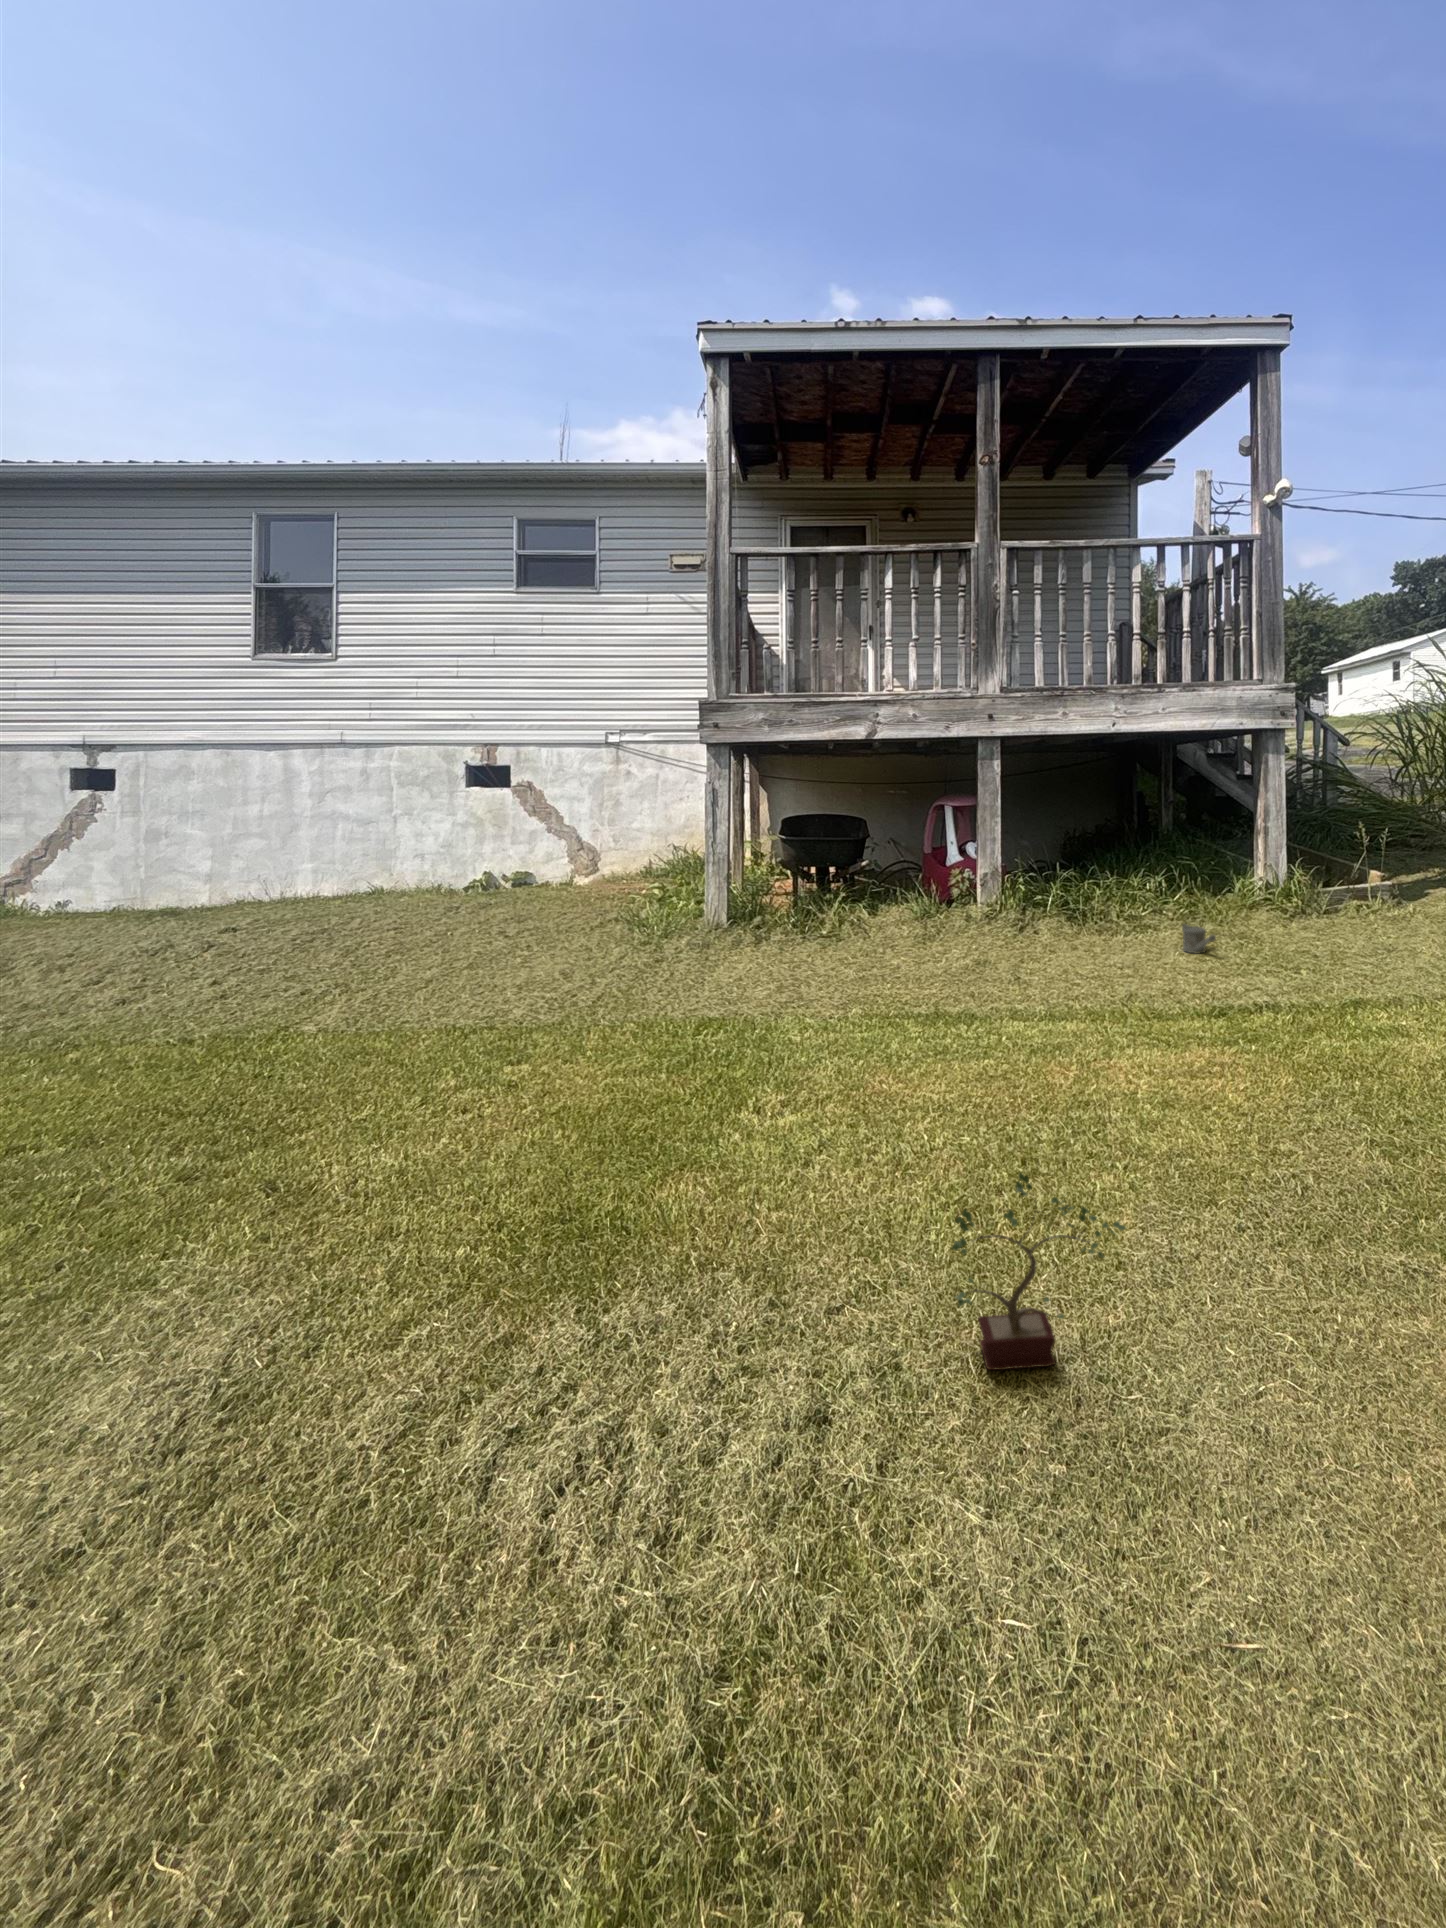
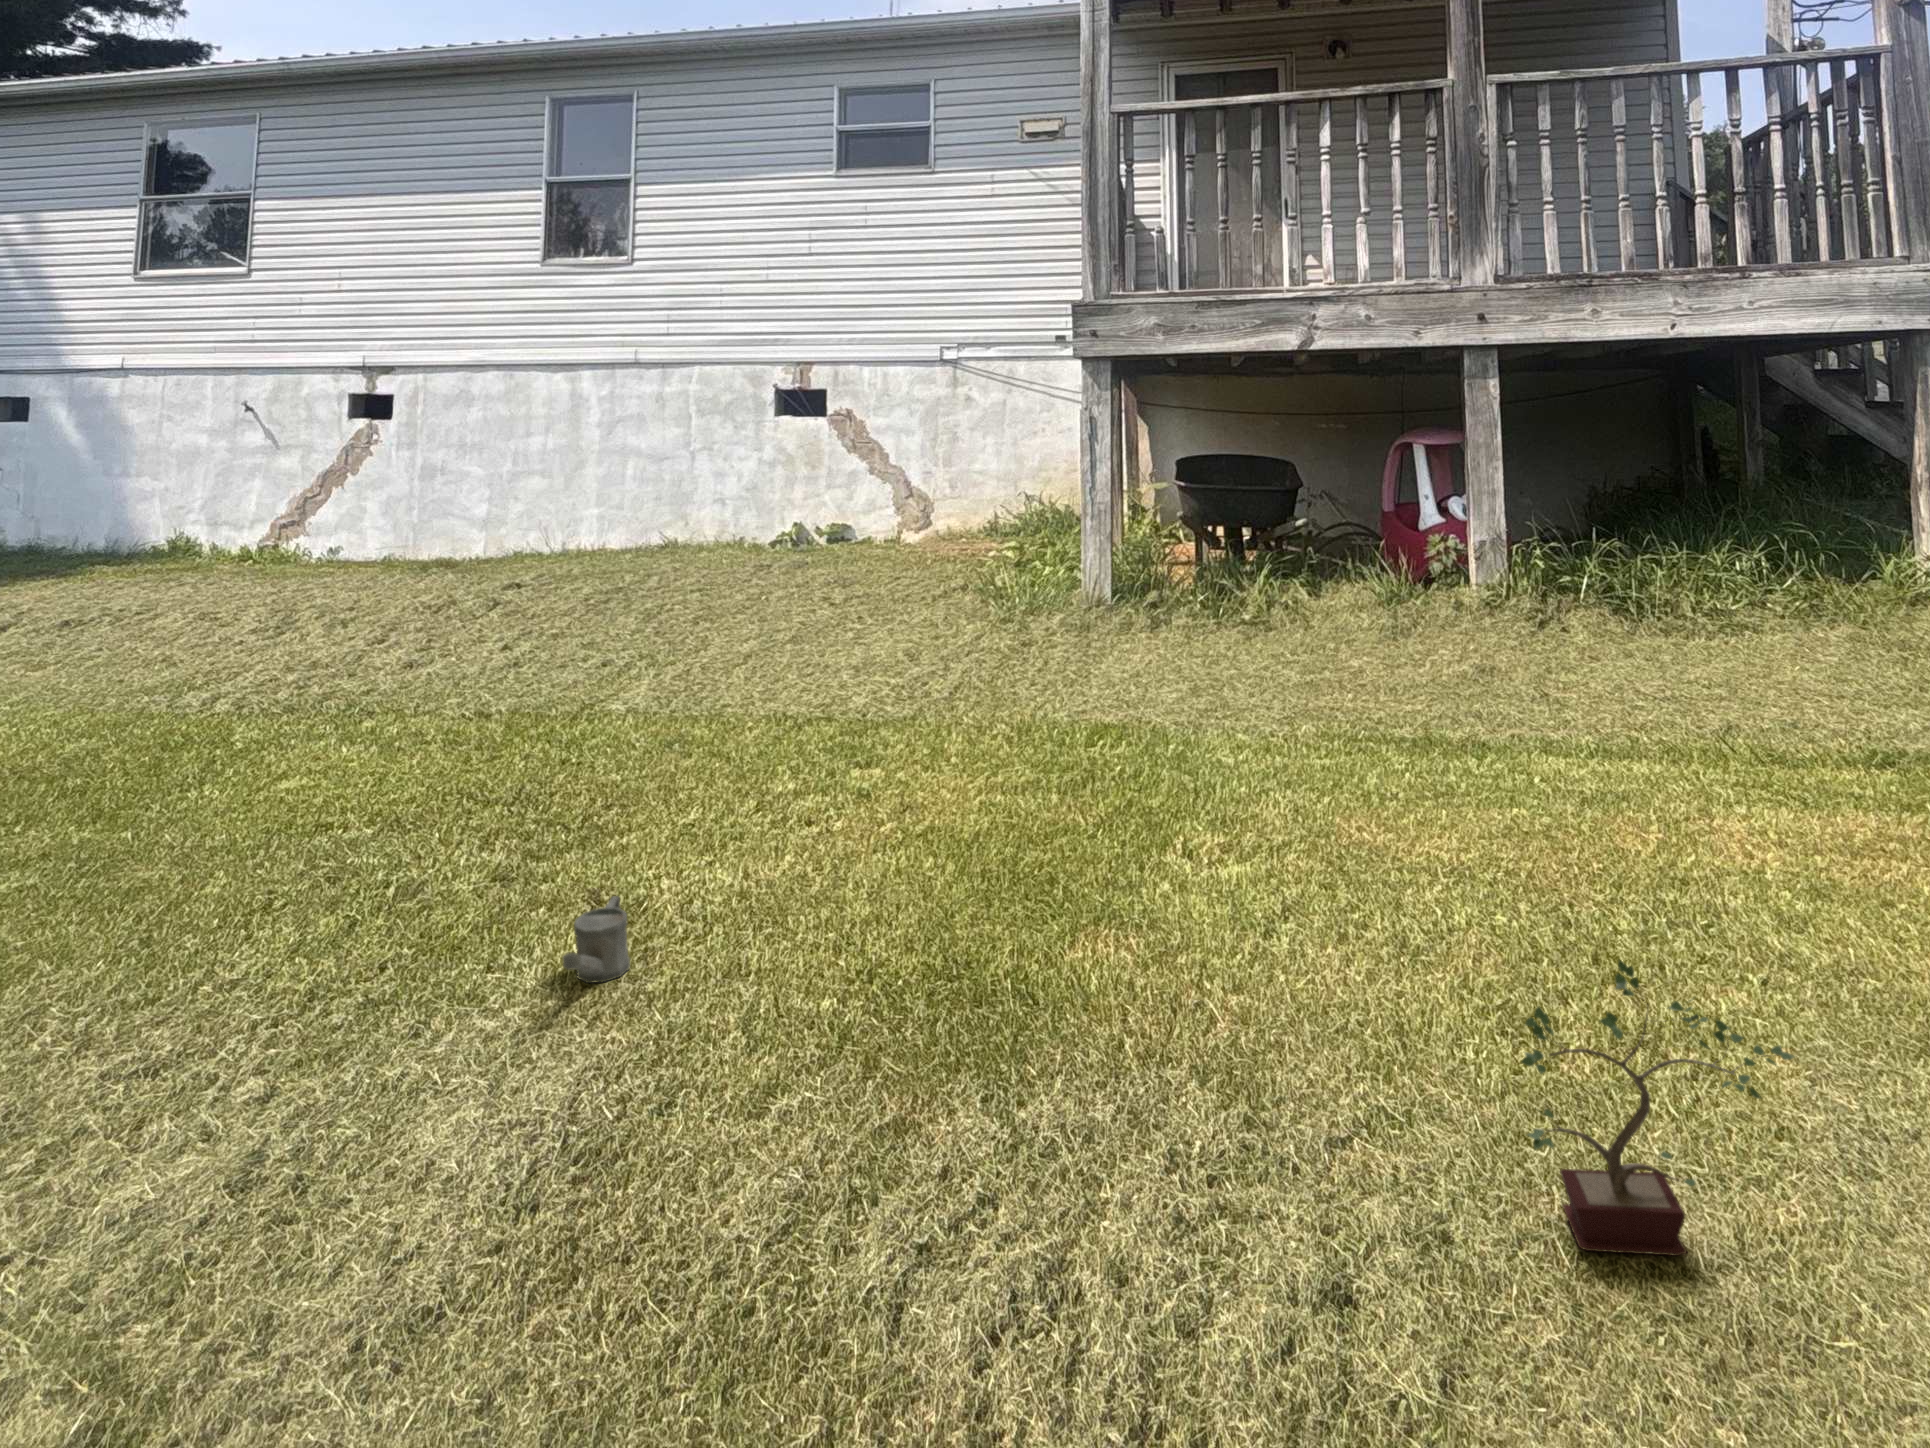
watering can: present [1182,924,1216,954] -> present [563,896,630,983]

